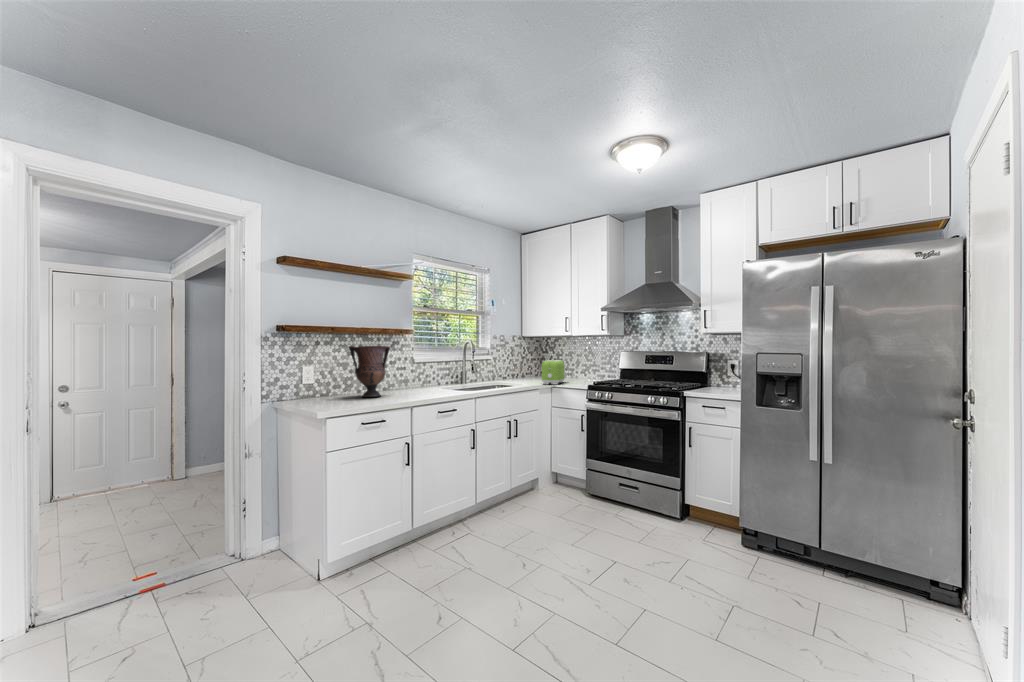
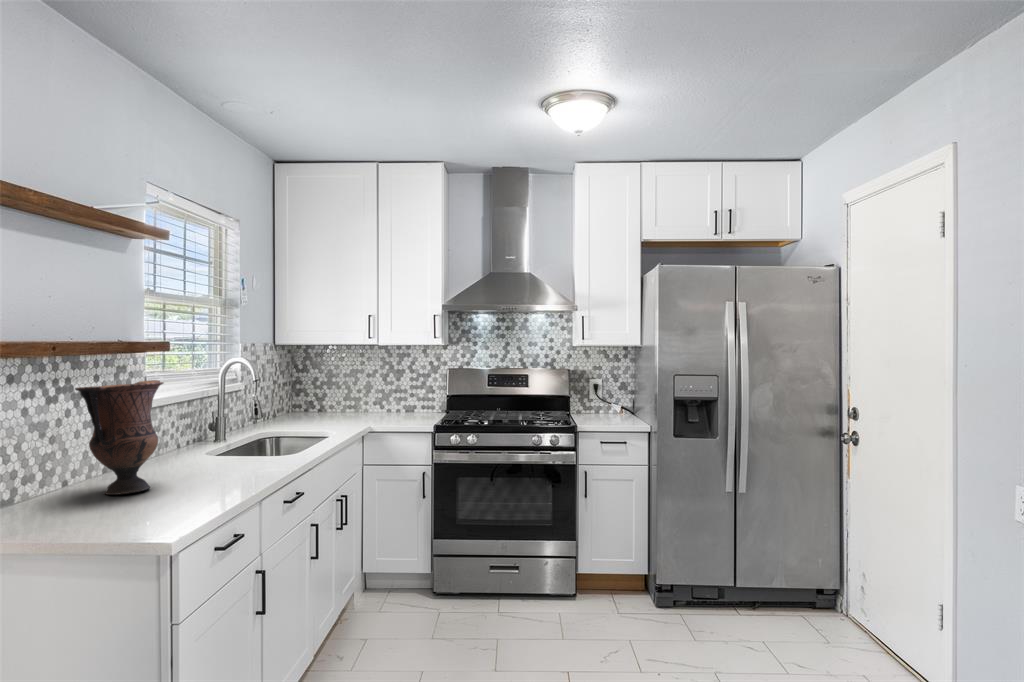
toaster: present [542,360,565,384] -> none [356,386,390,427]

